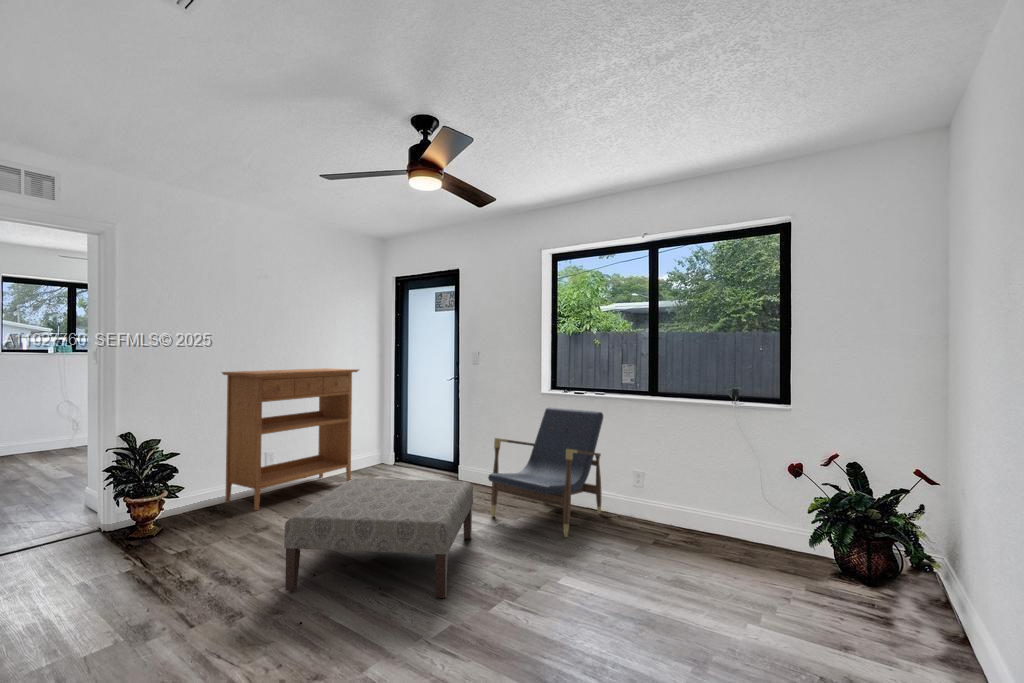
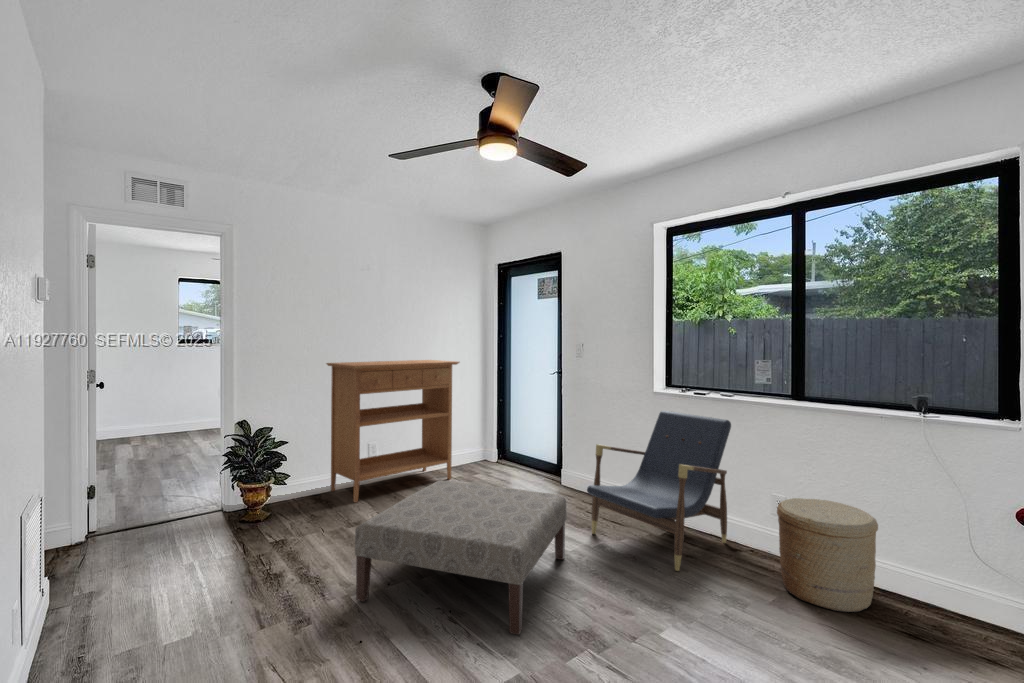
woven basket: none [640,470,710,551] -> present [777,498,878,612]

